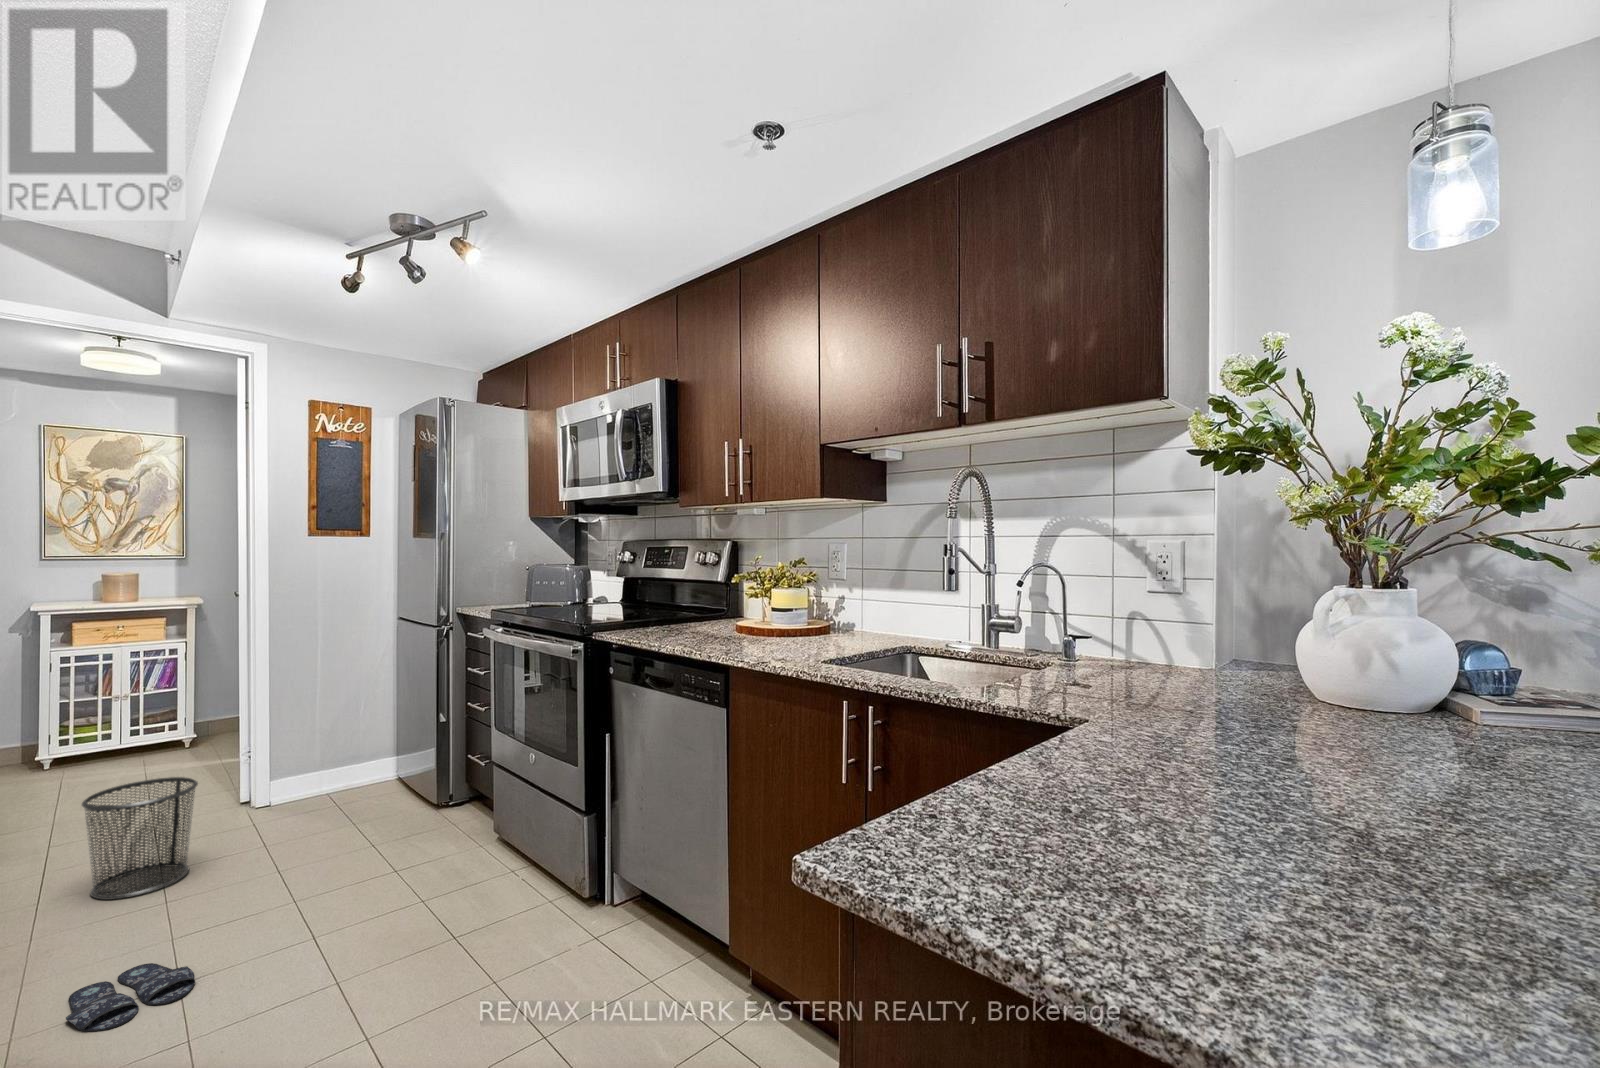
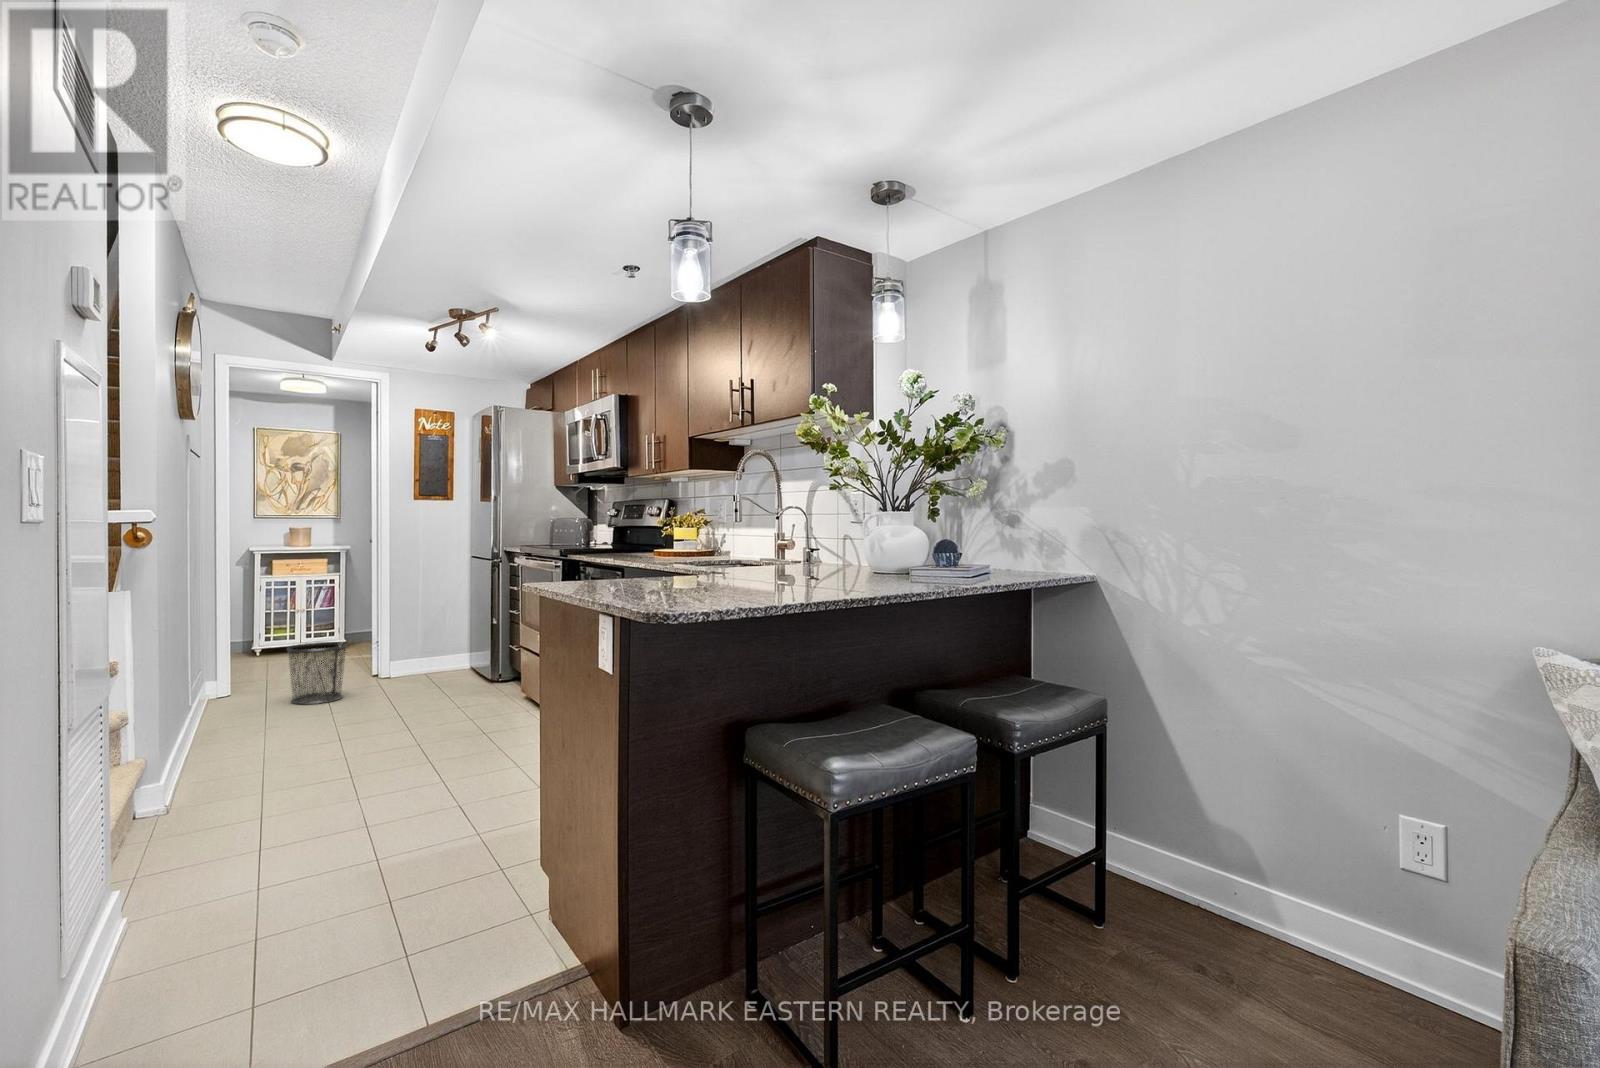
slippers: present [66,963,195,1032] -> none [286,724,346,741]

